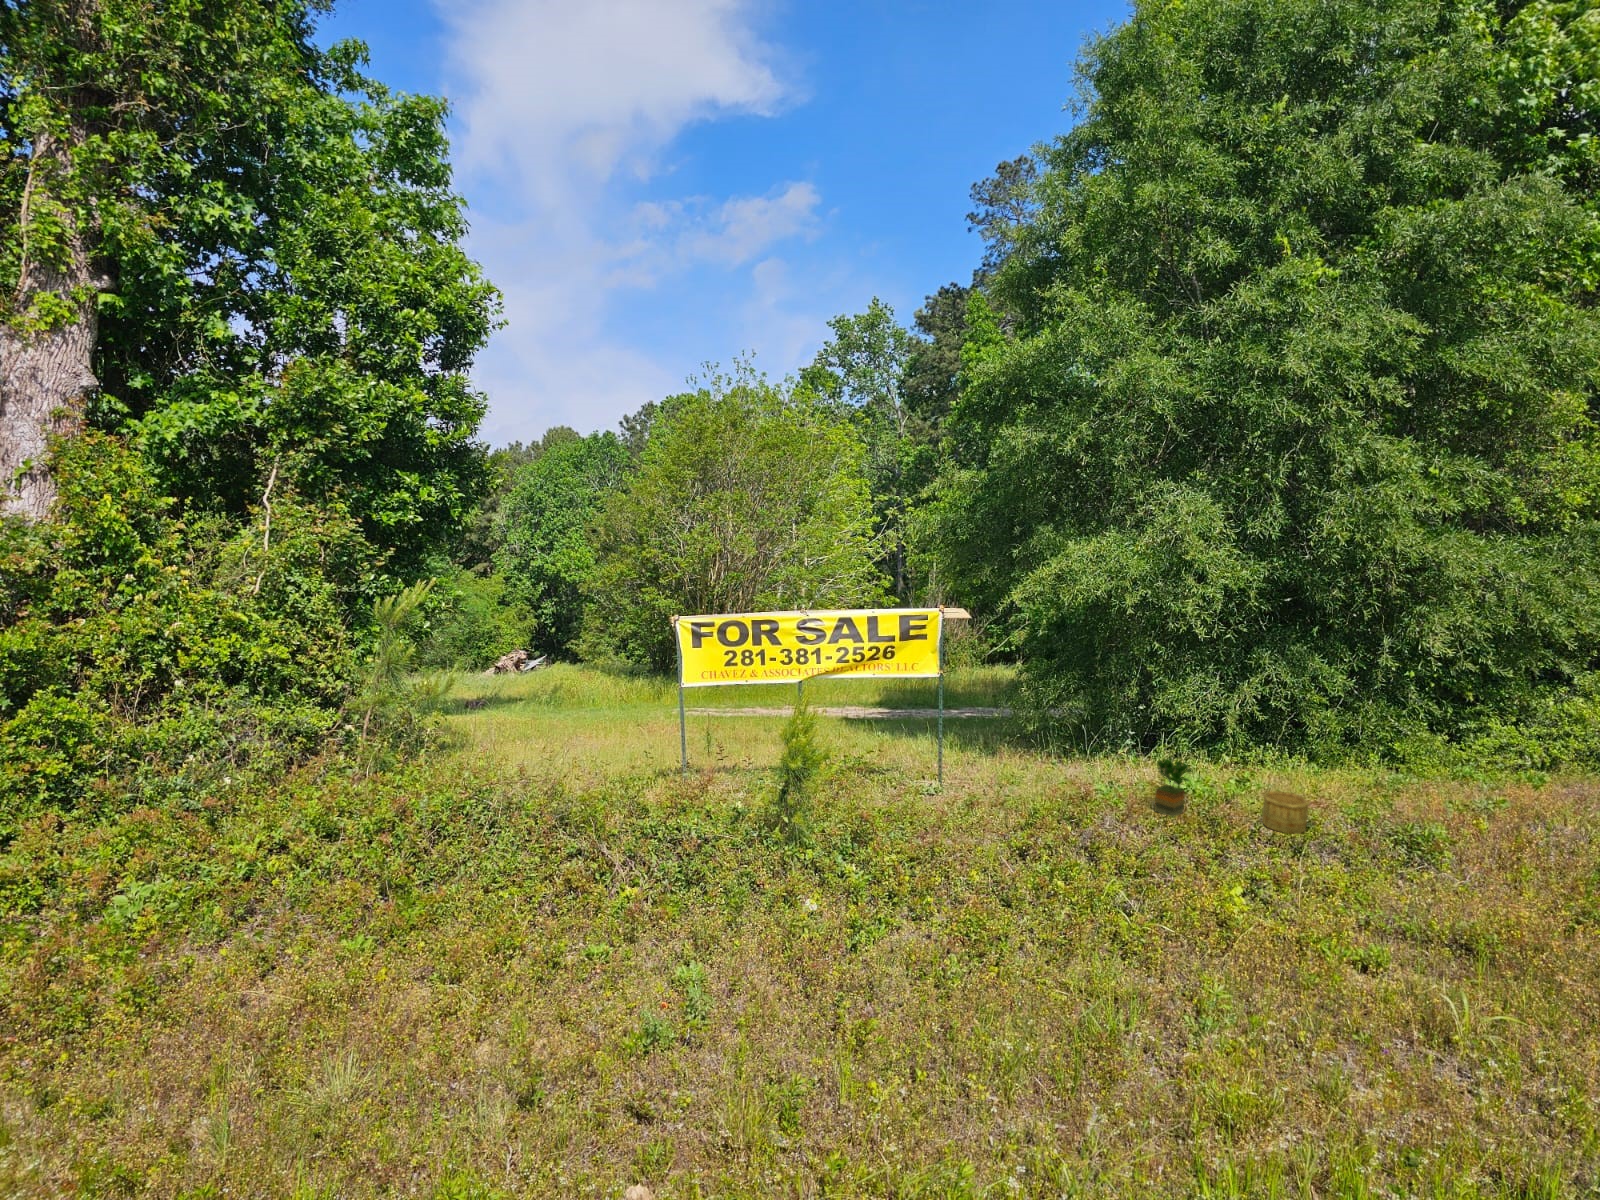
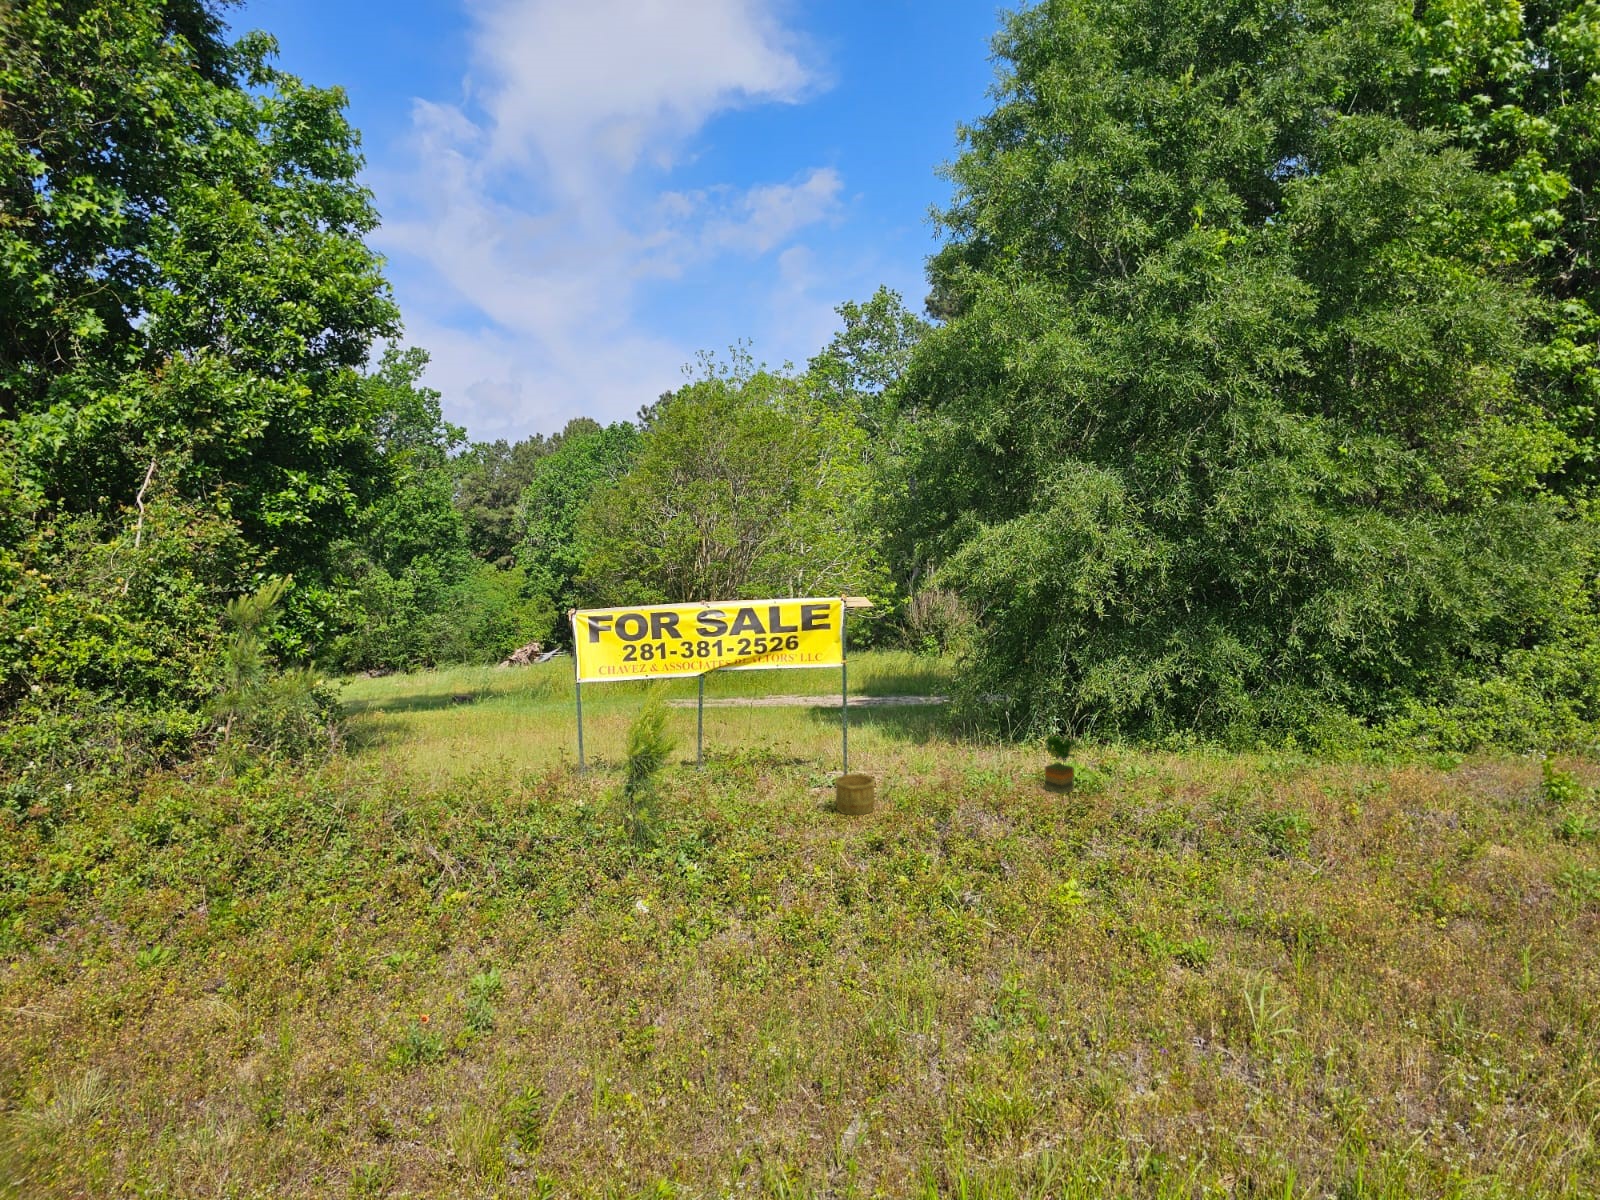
wooden bucket: present [1262,791,1310,834] -> present [835,774,875,816]

